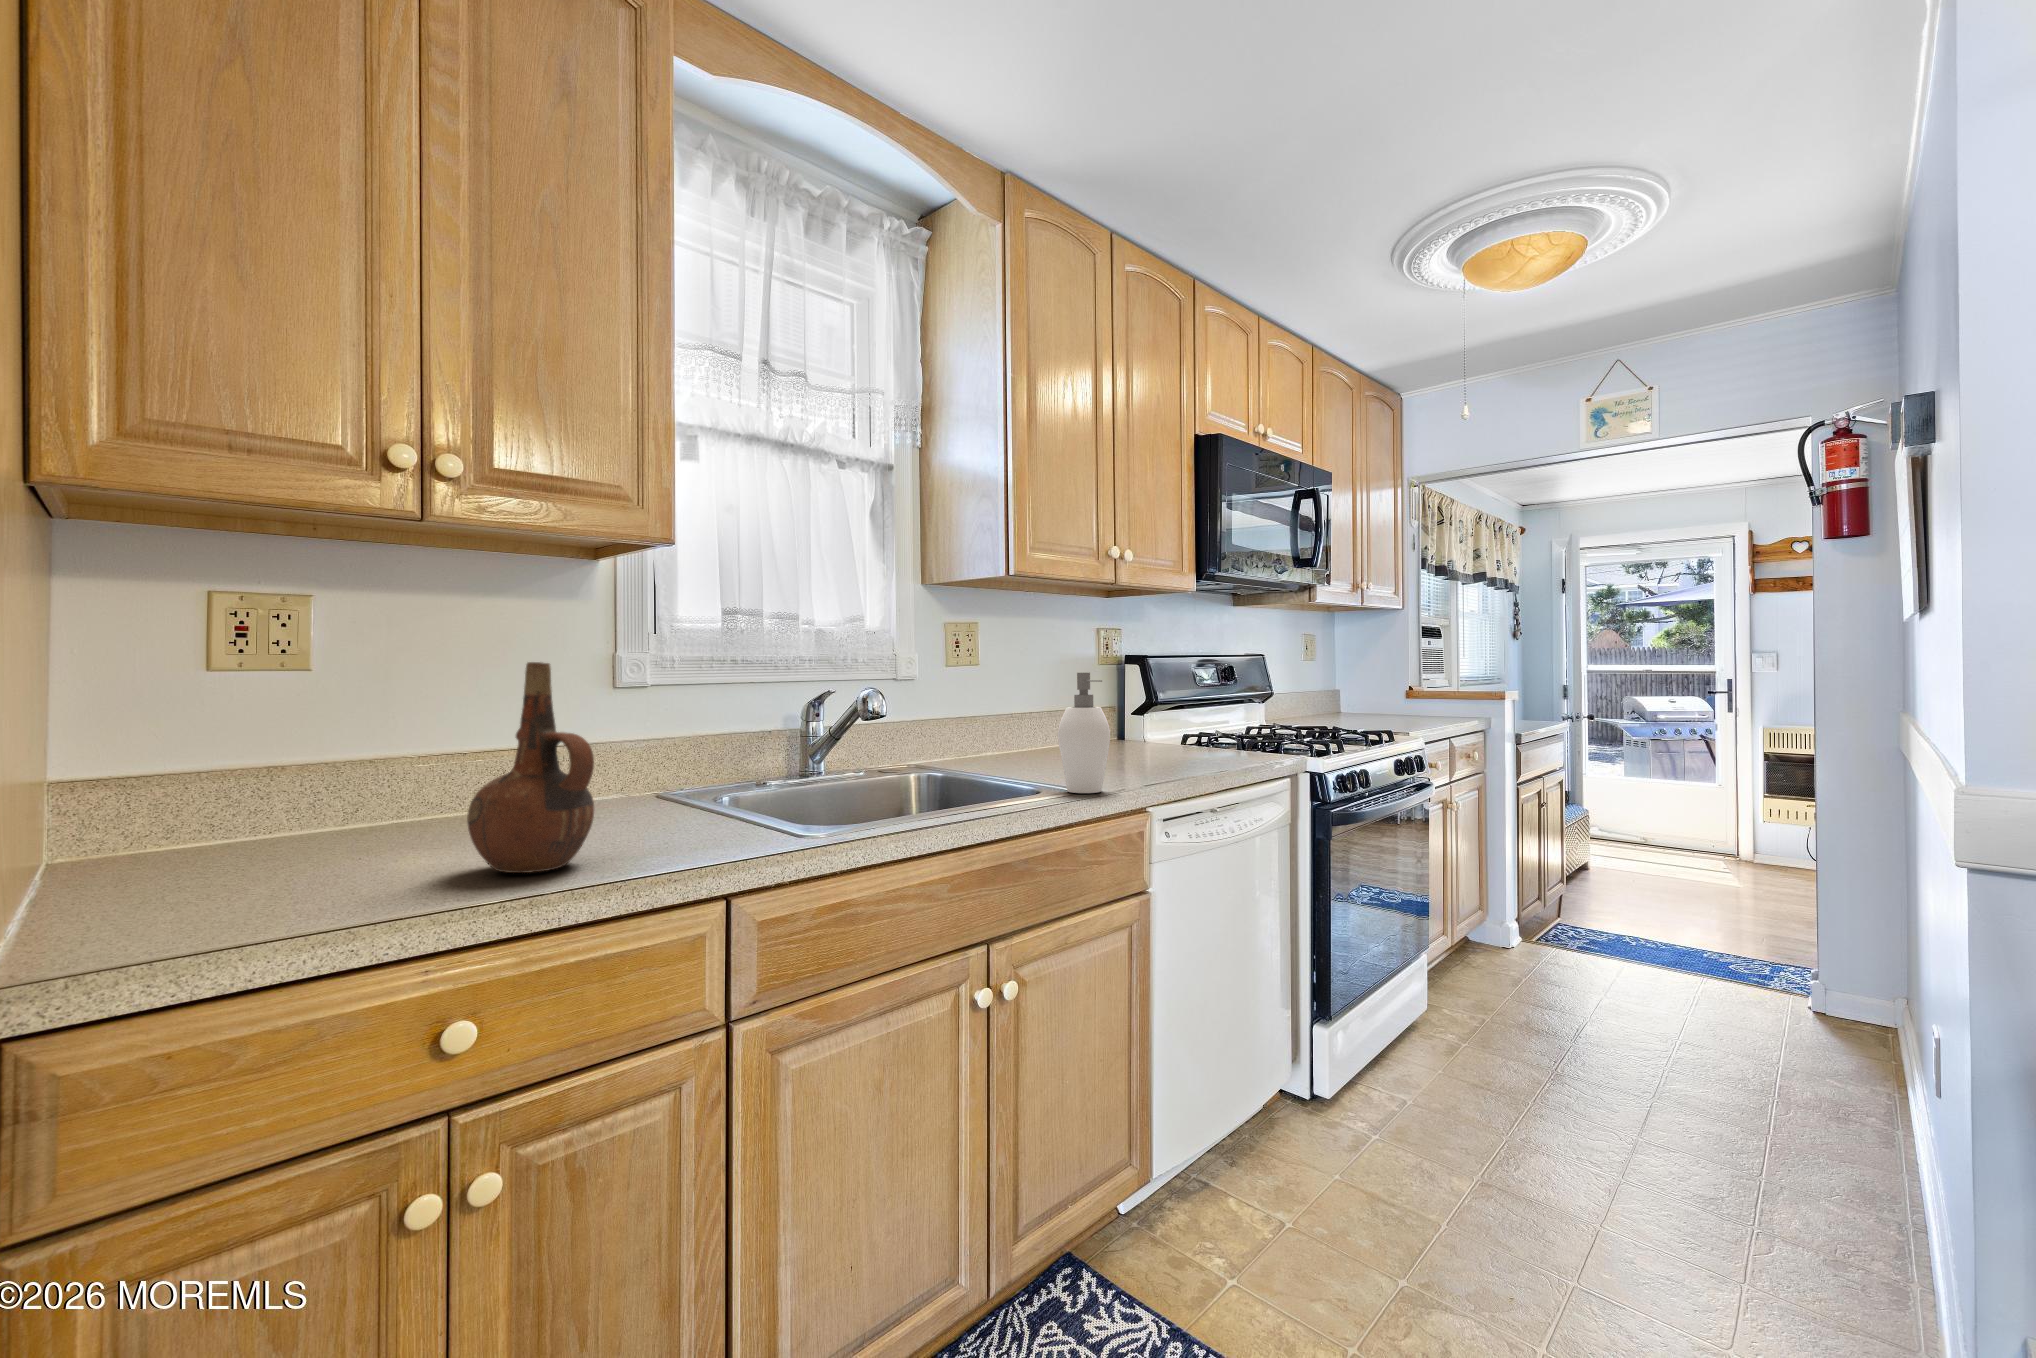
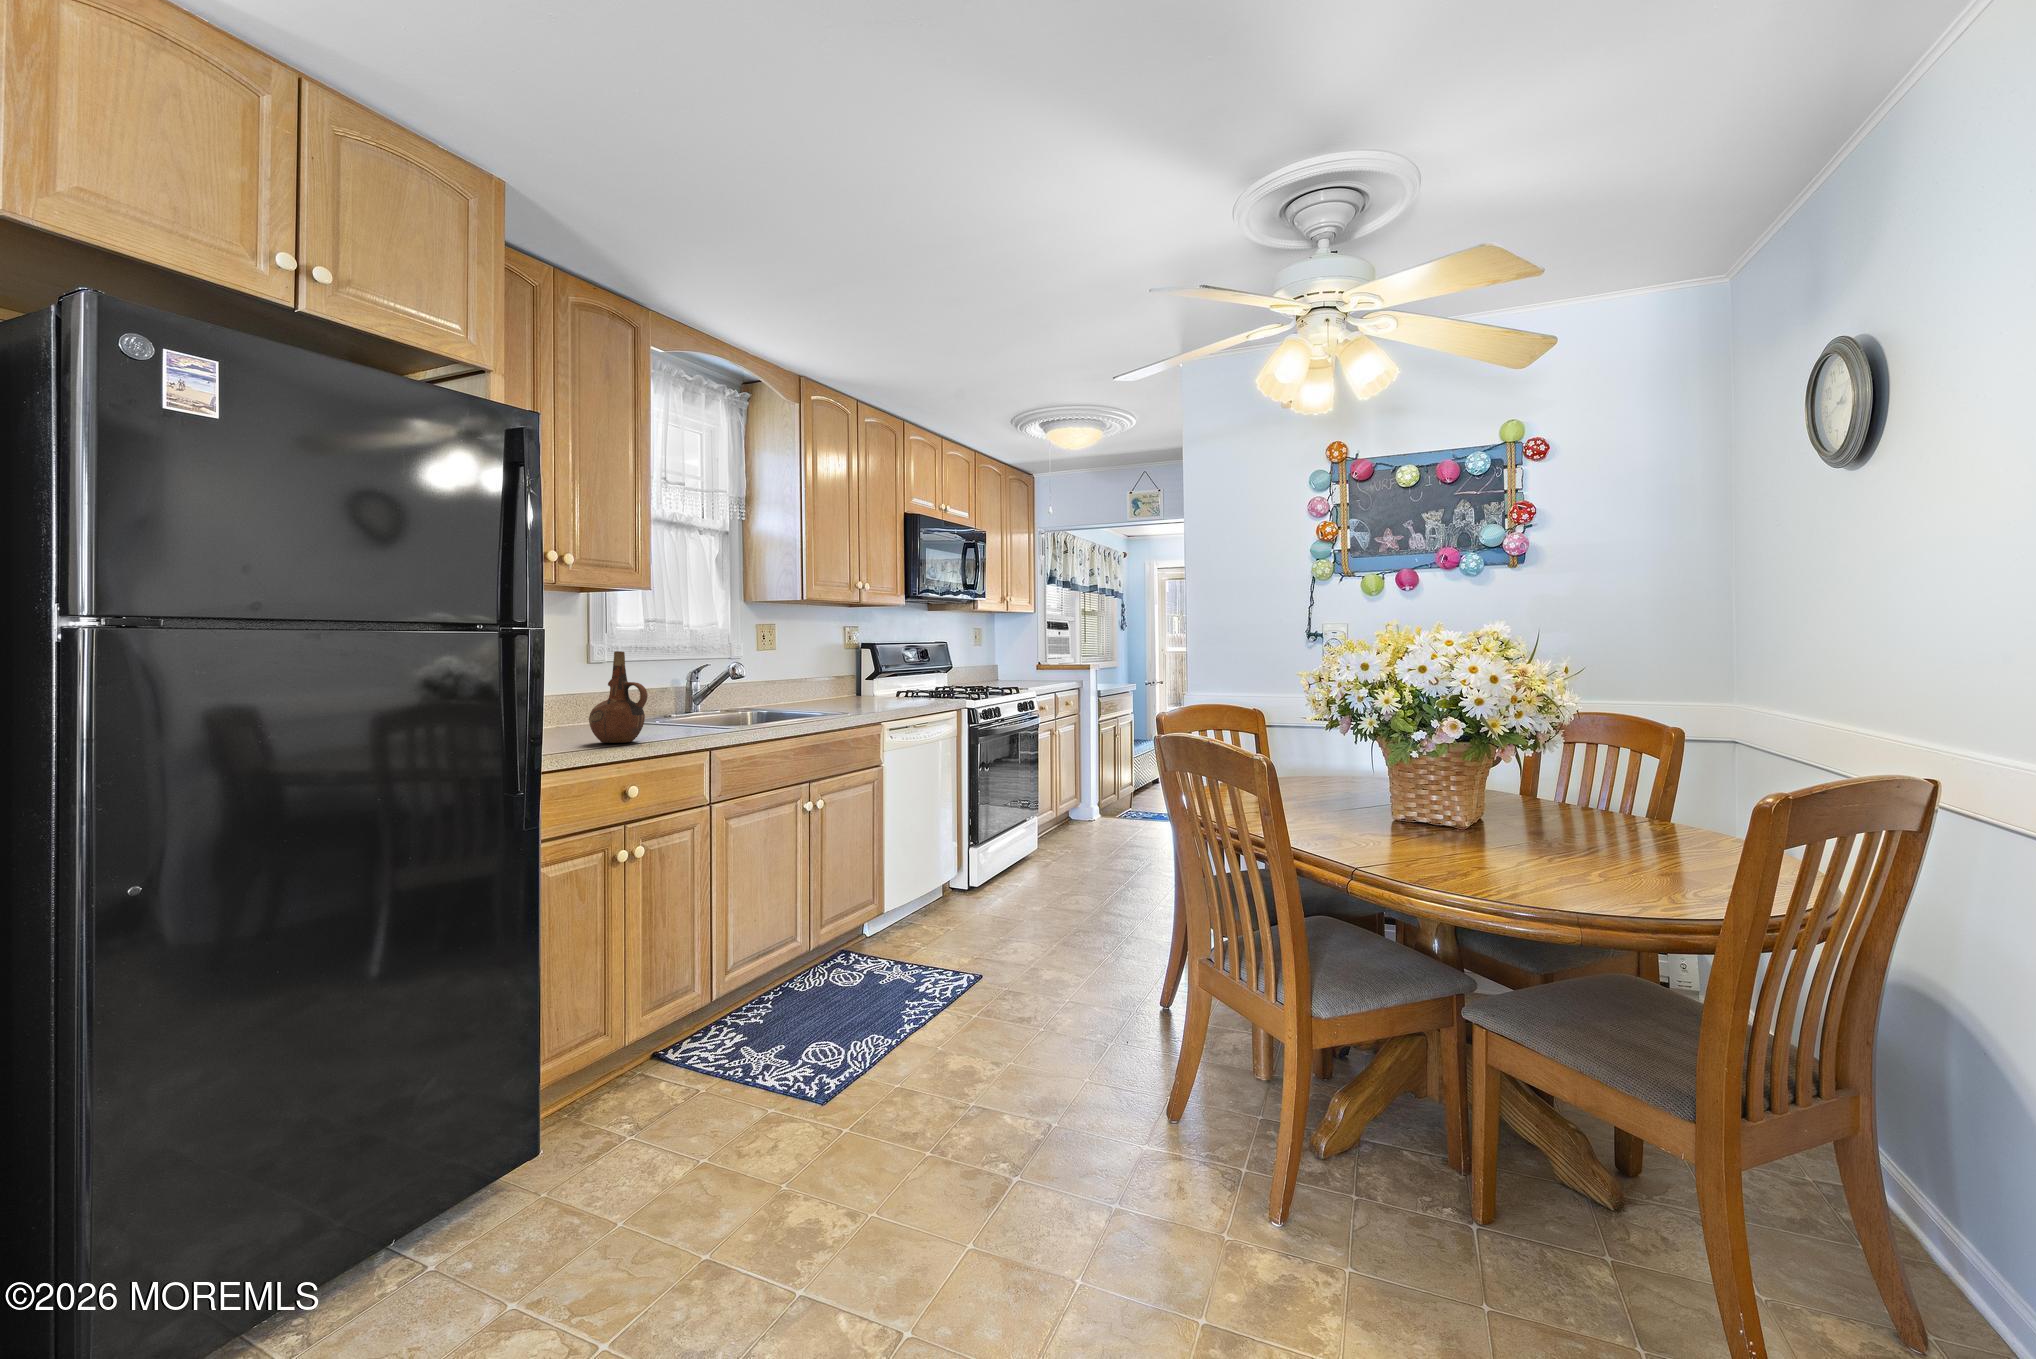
soap dispenser: present [1058,673,1110,793] -> none [837,655,864,715]

